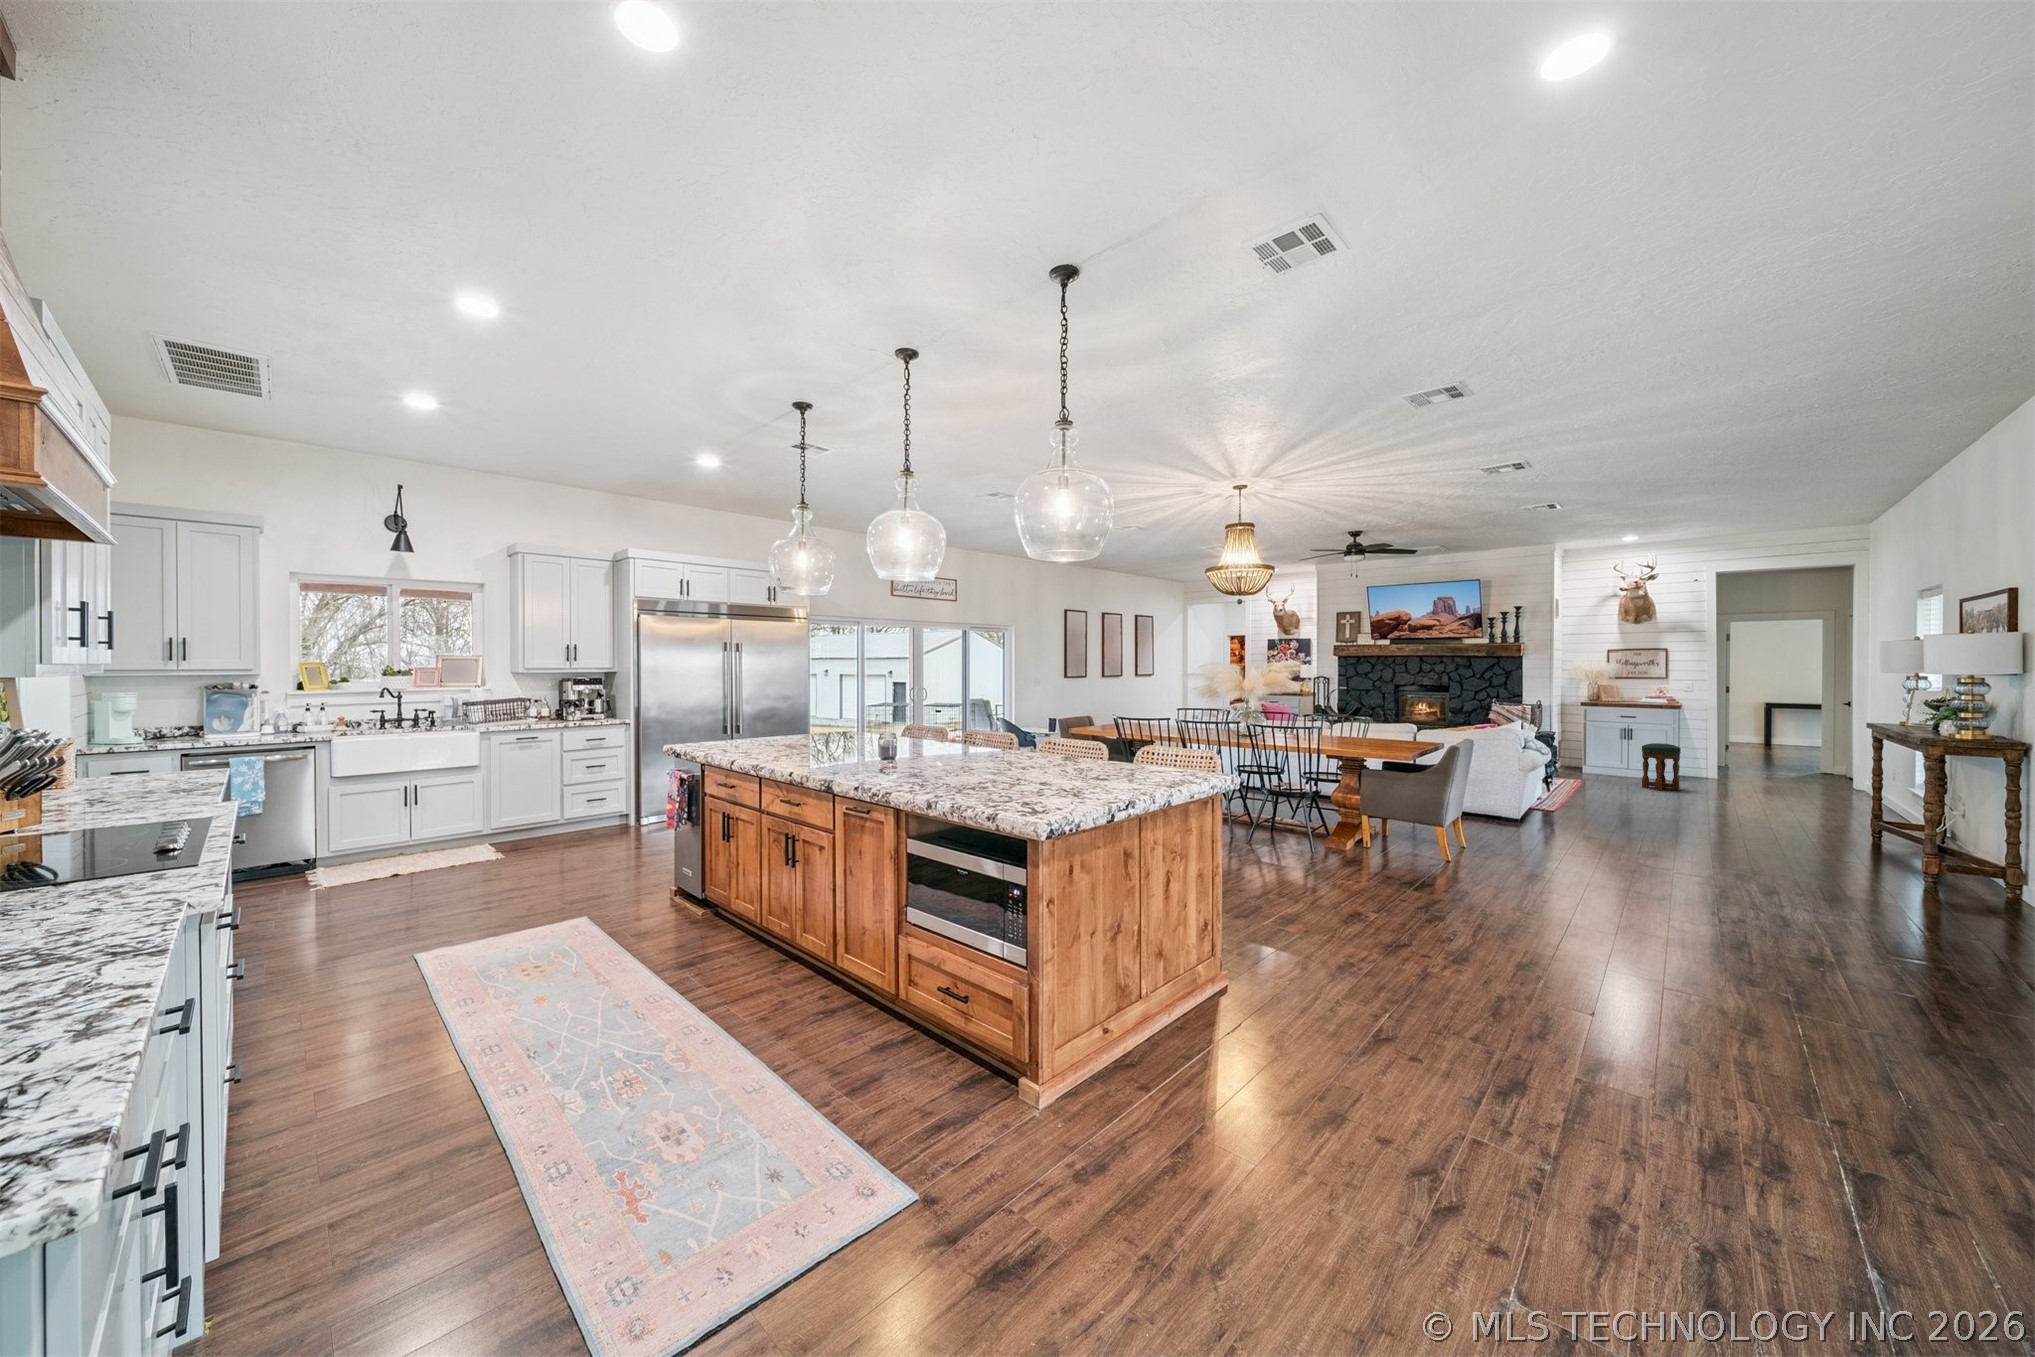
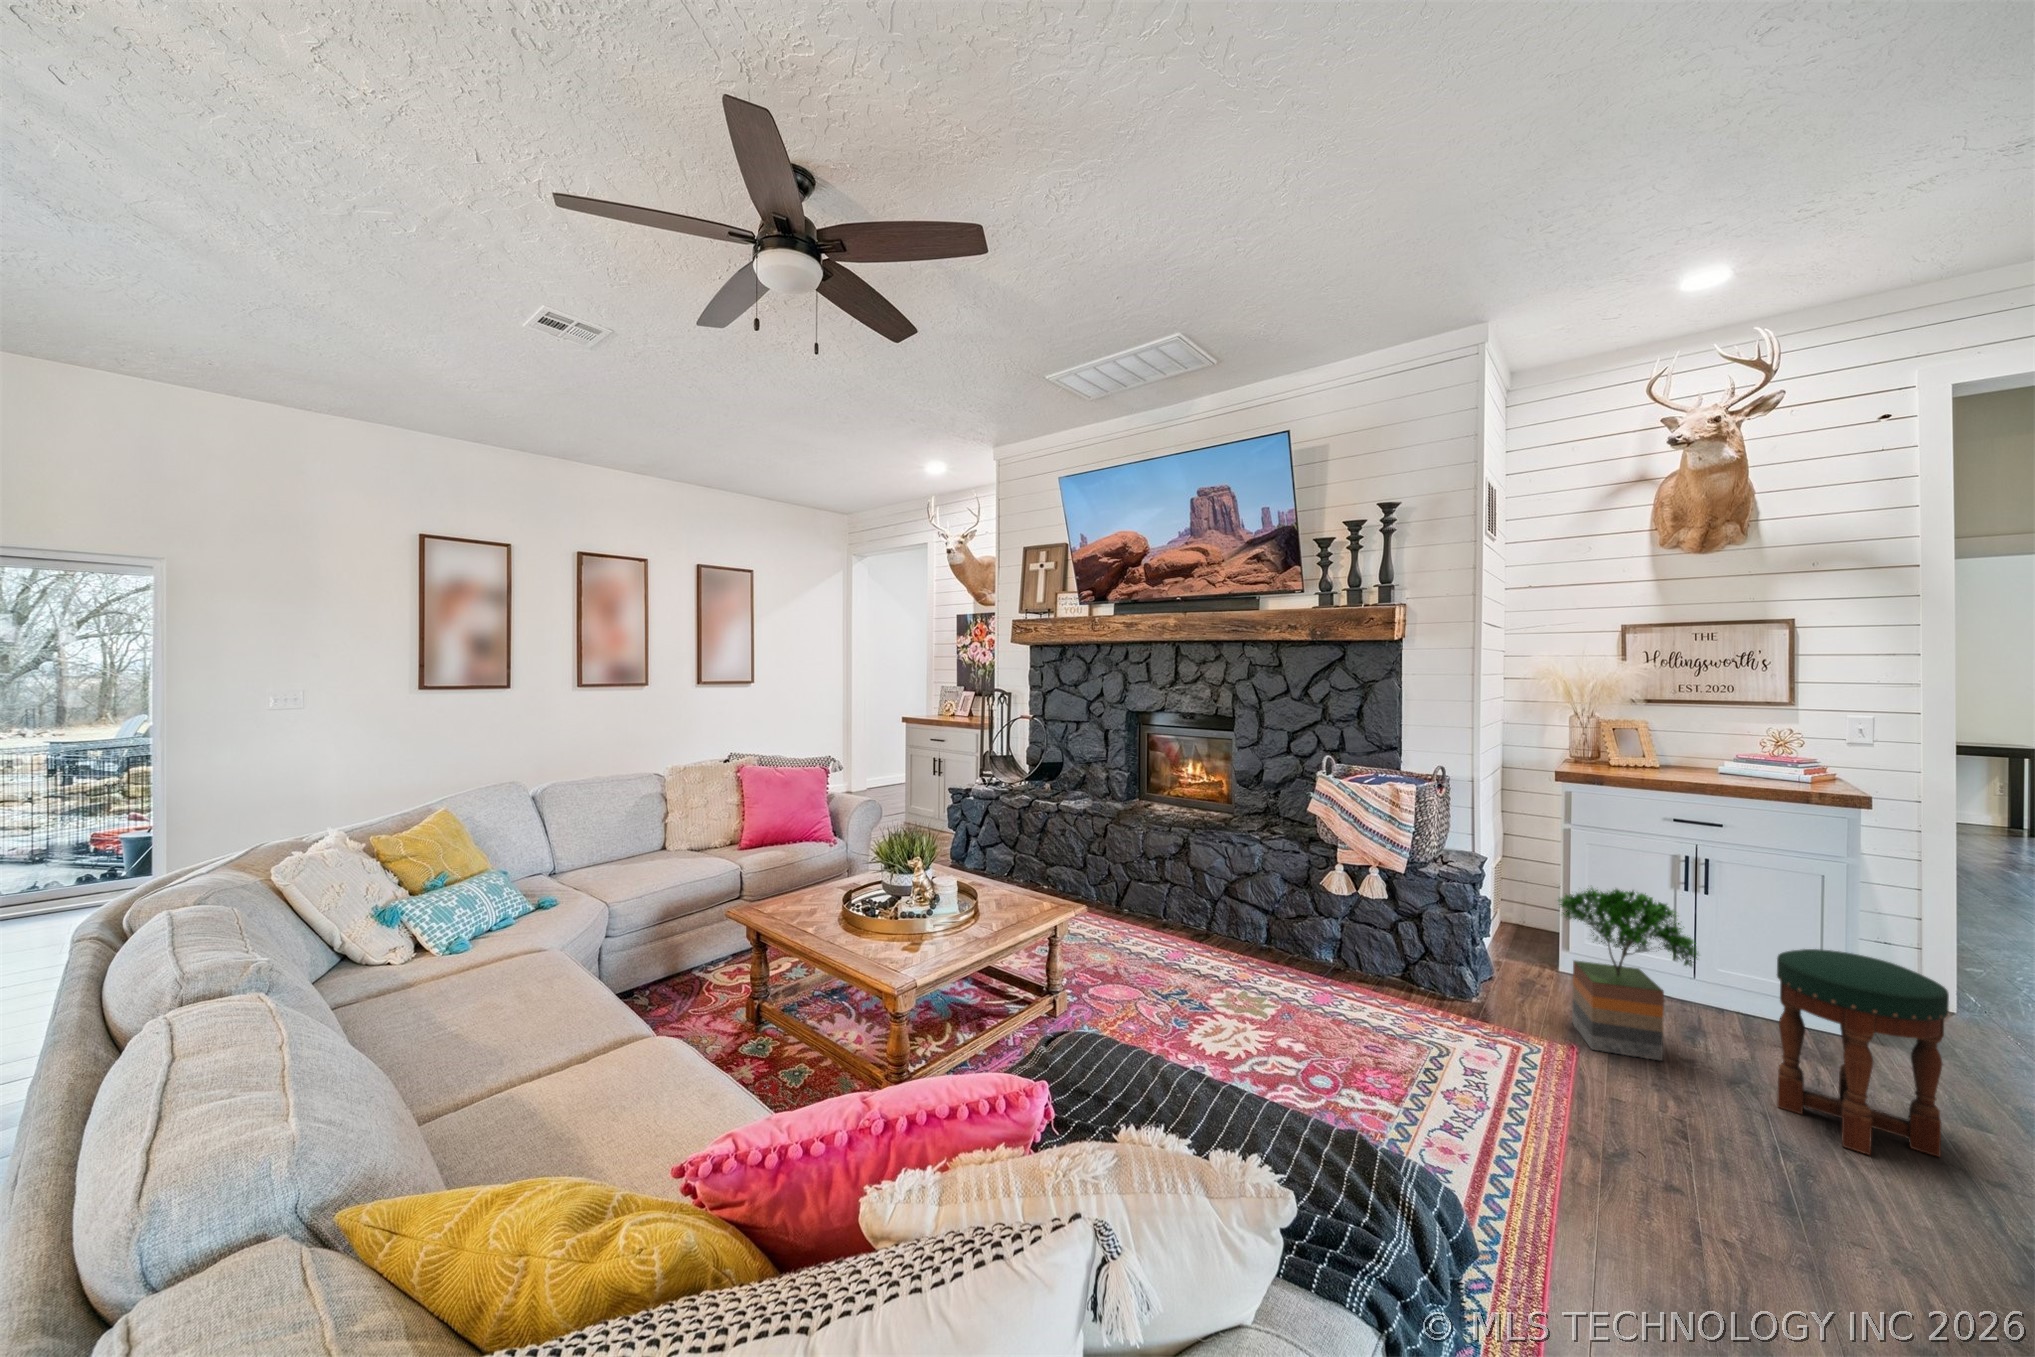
potted tree: none [1581,734,1623,783] -> present [1558,888,1698,1061]

